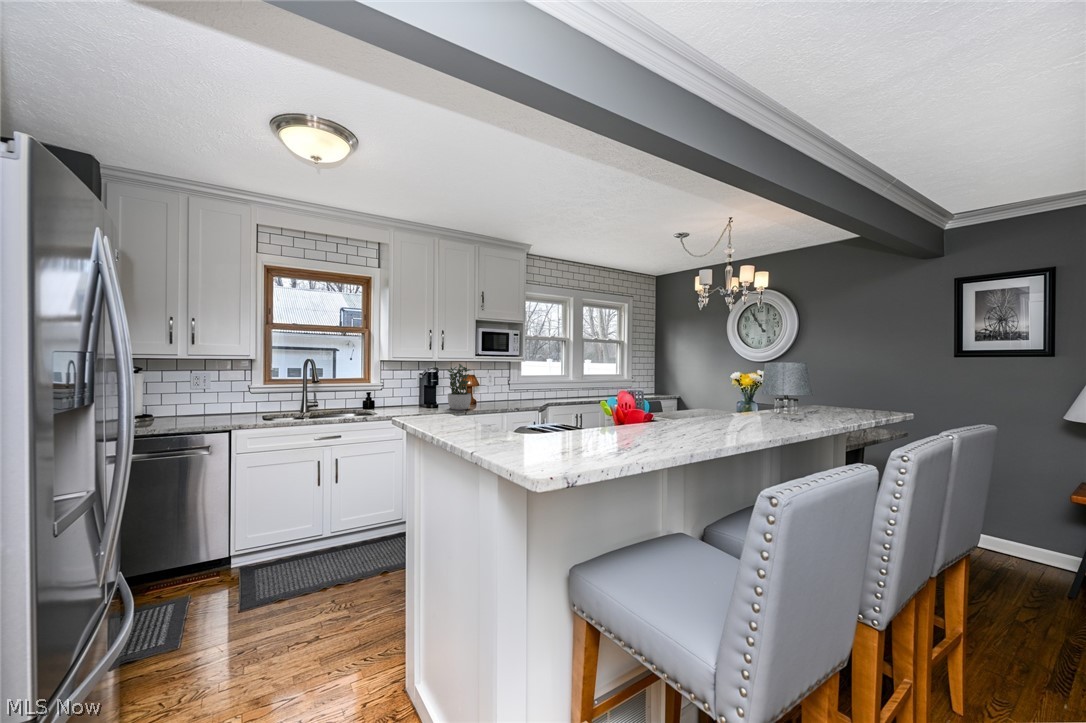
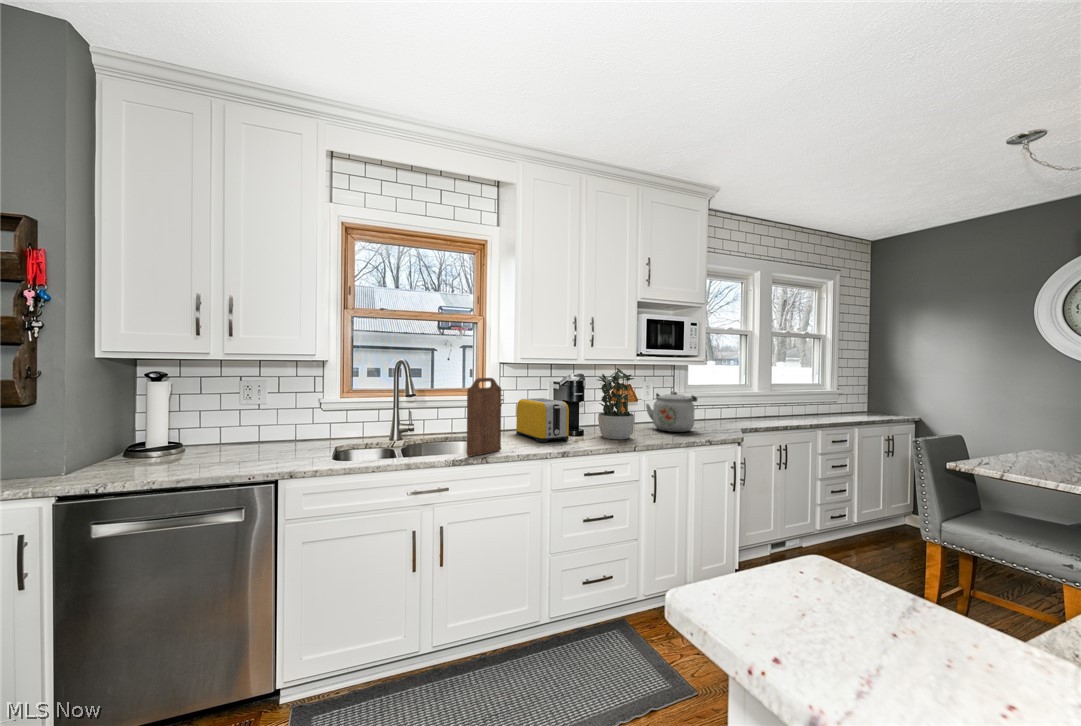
cutting board: none [352,370,376,418] -> present [467,378,501,457]
kettle: none [486,379,520,406] -> present [646,391,697,432]
toaster: none [392,384,425,411] -> present [516,398,569,442]

